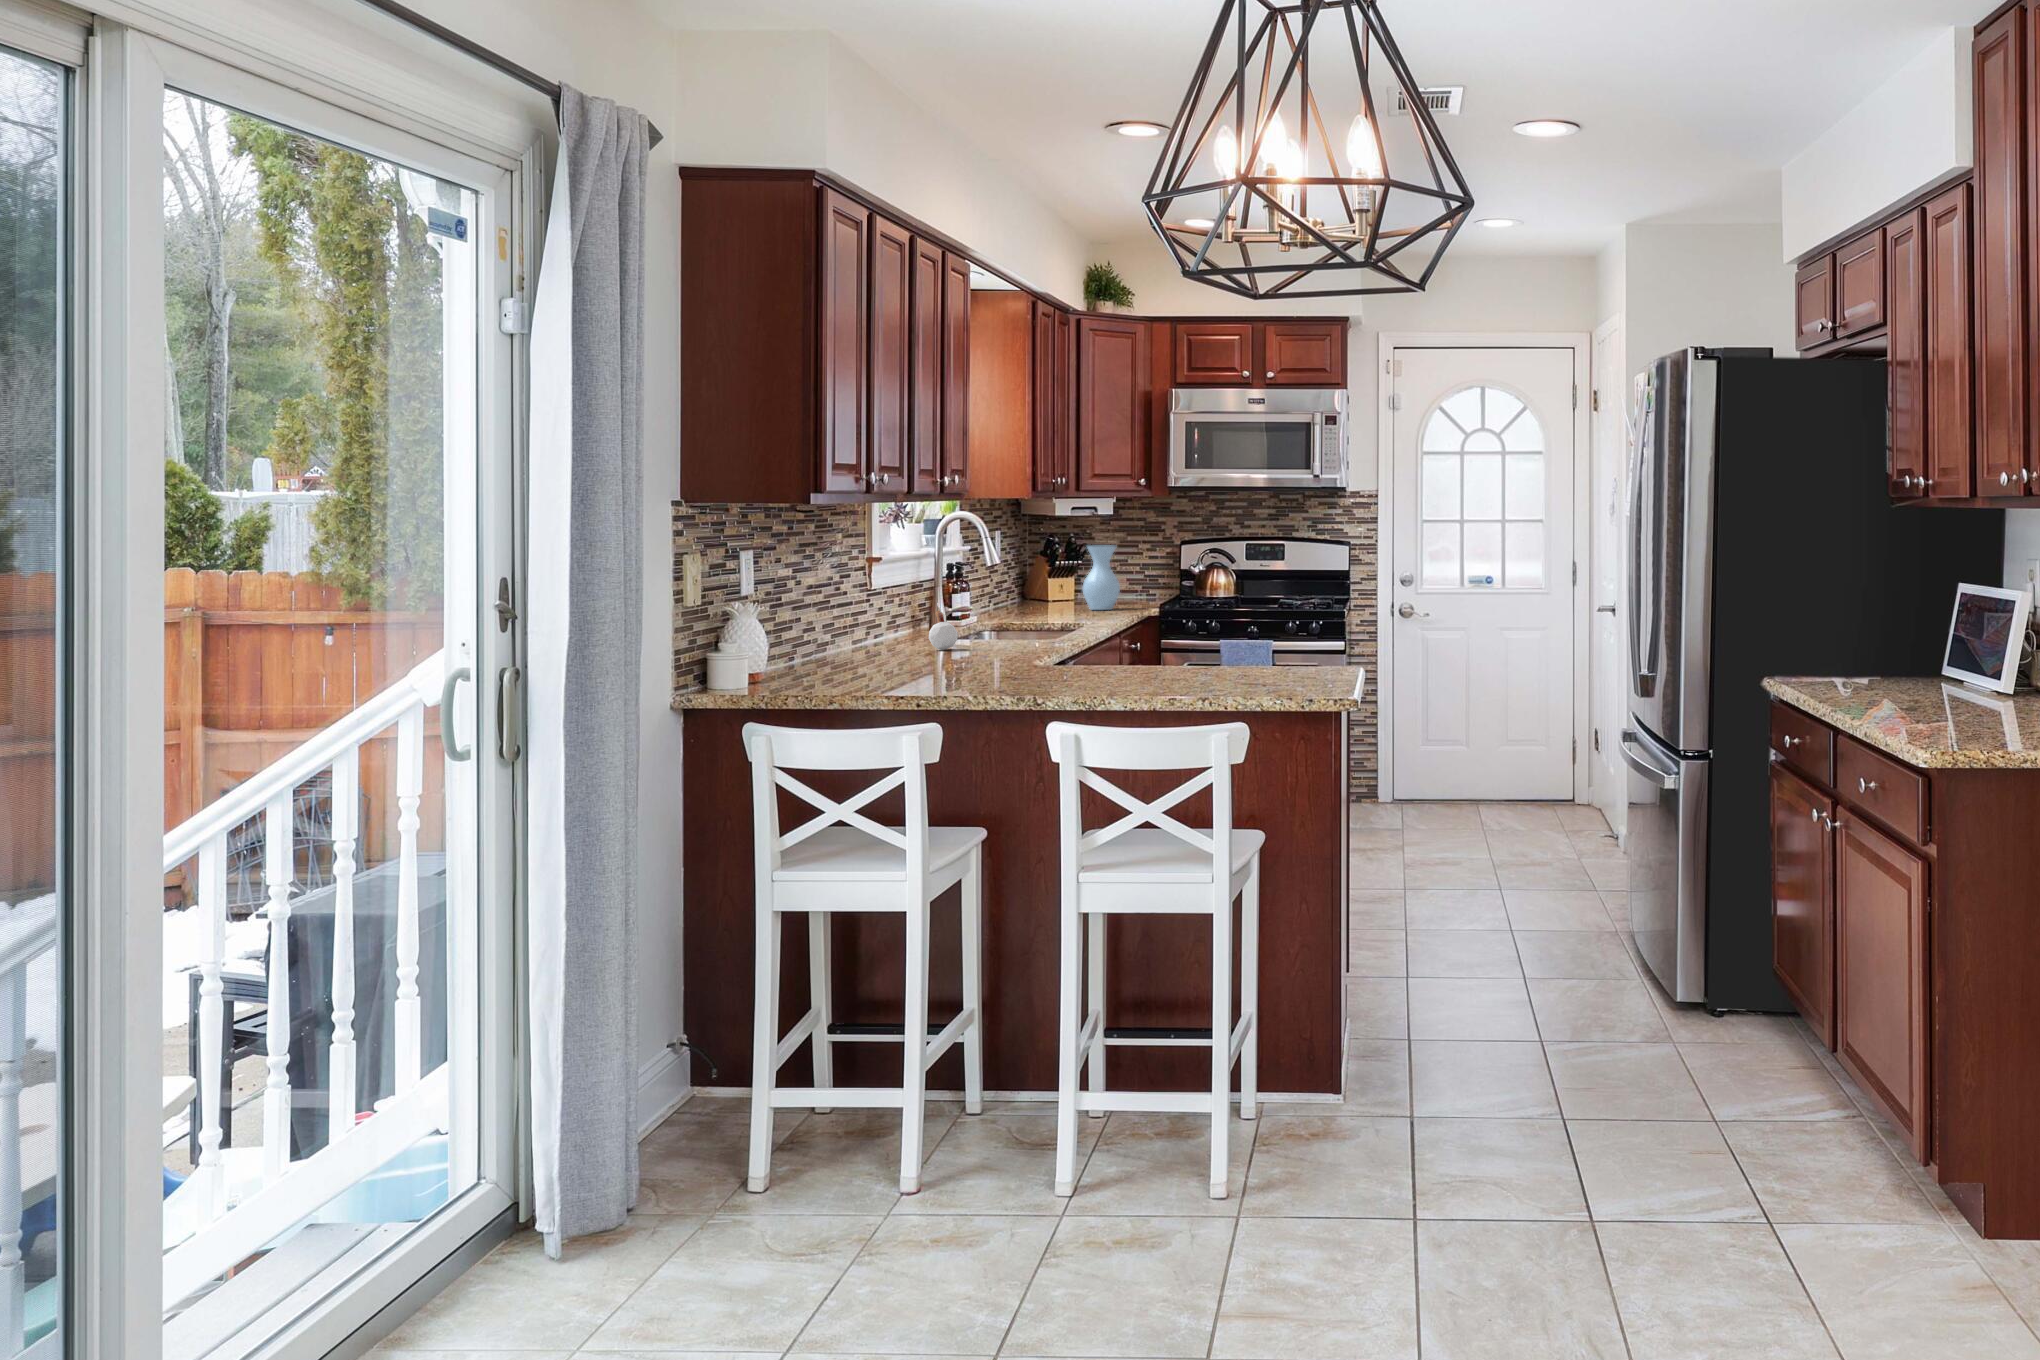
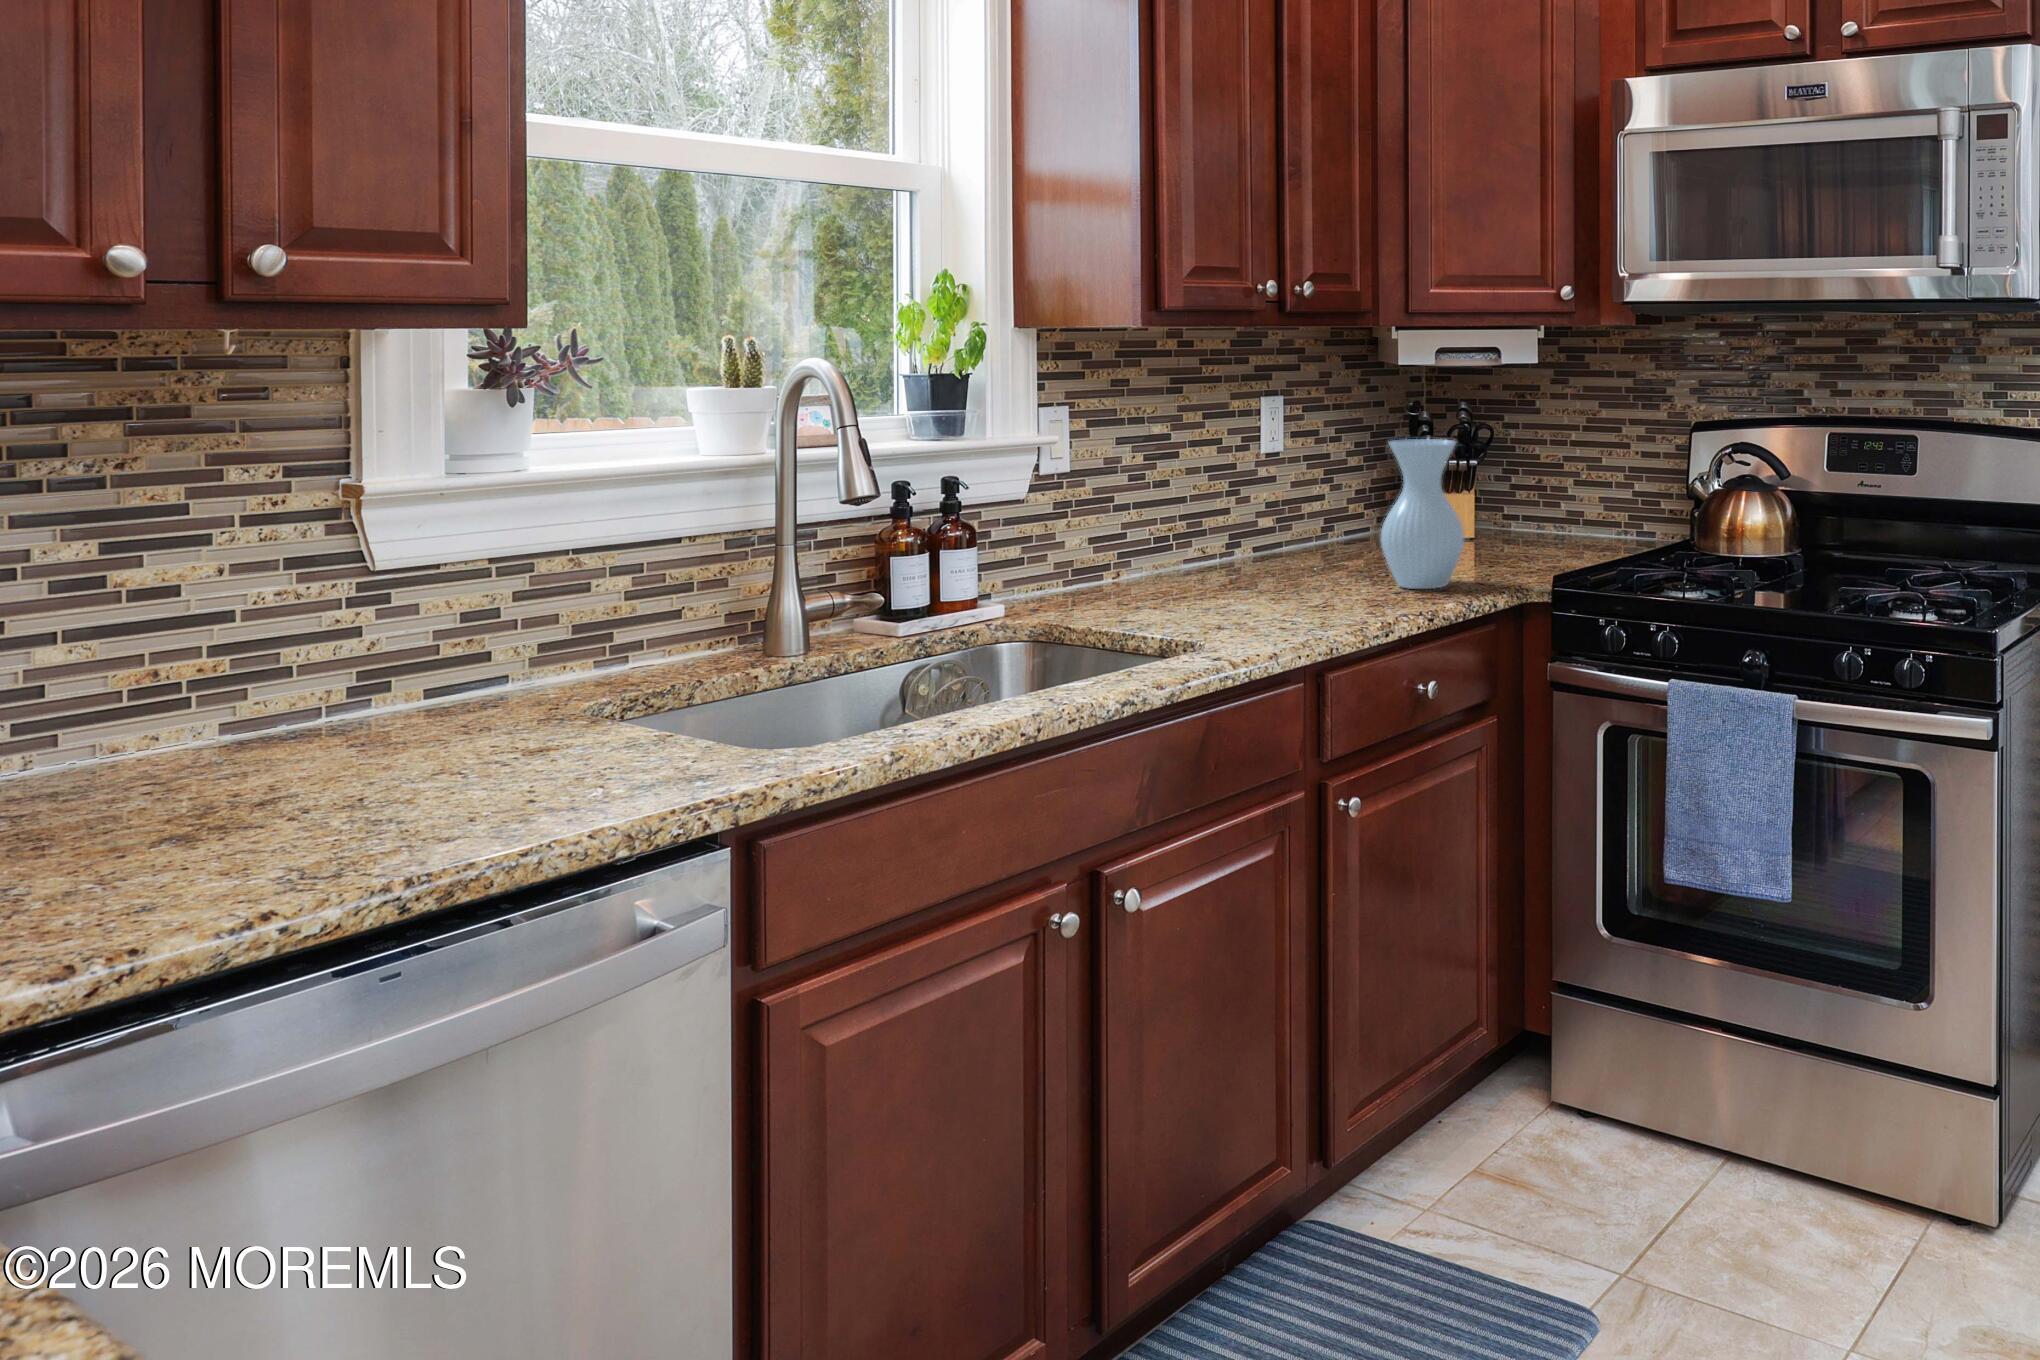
candle: present [929,602,958,649] -> none [300,664,399,816]

